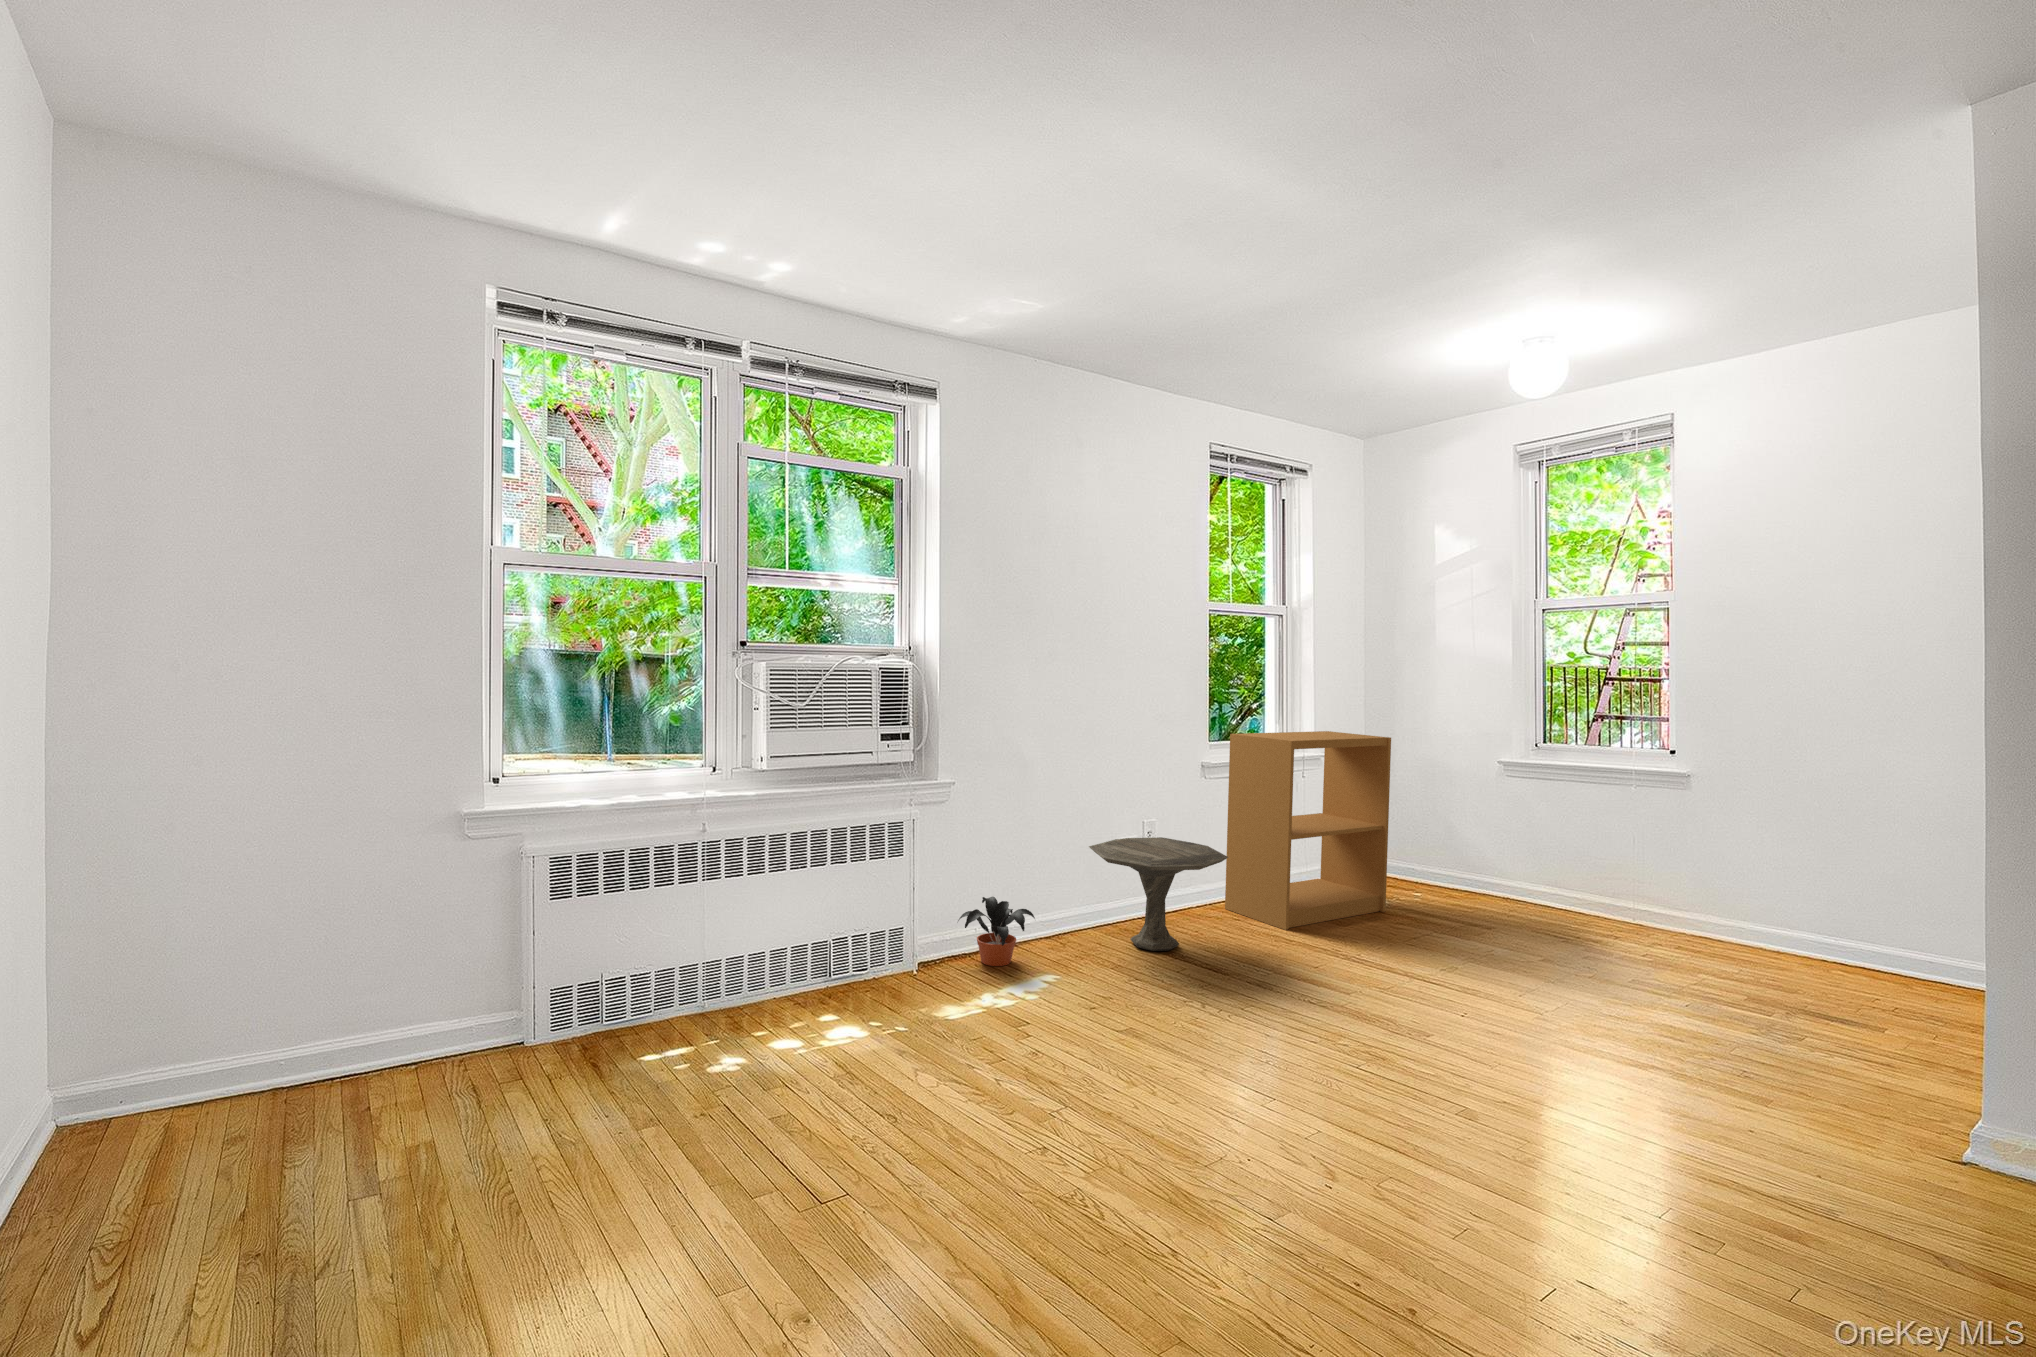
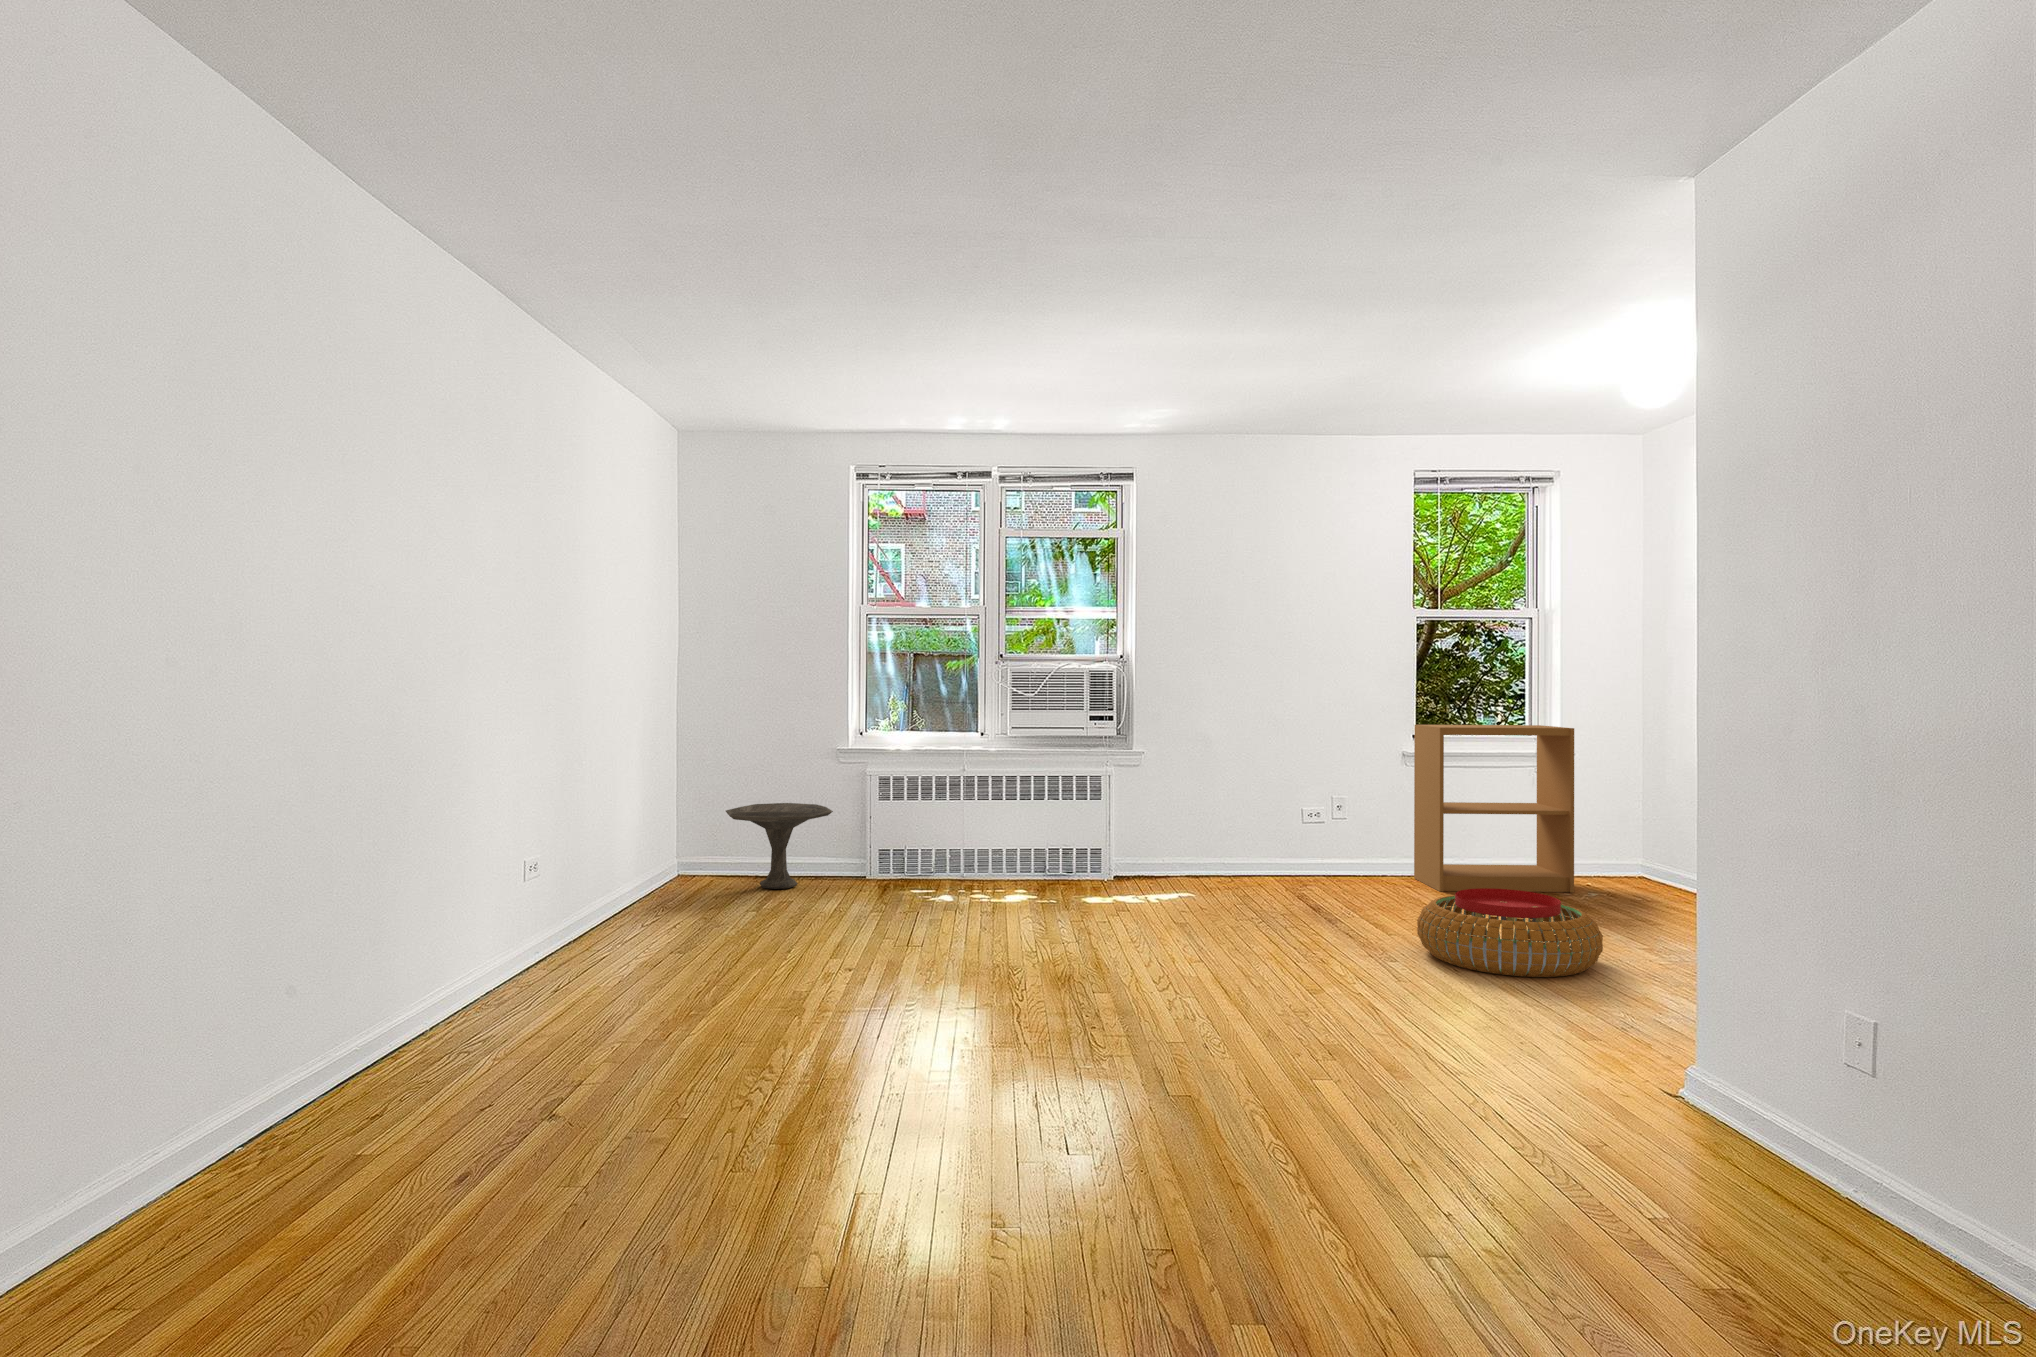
side table: present [1089,837,1228,951] -> present [726,803,833,889]
potted plant: present [958,897,1035,966] -> none [1140,837,1197,883]
pouf: none [1462,966,1722,1109] -> present [1417,888,1603,977]

